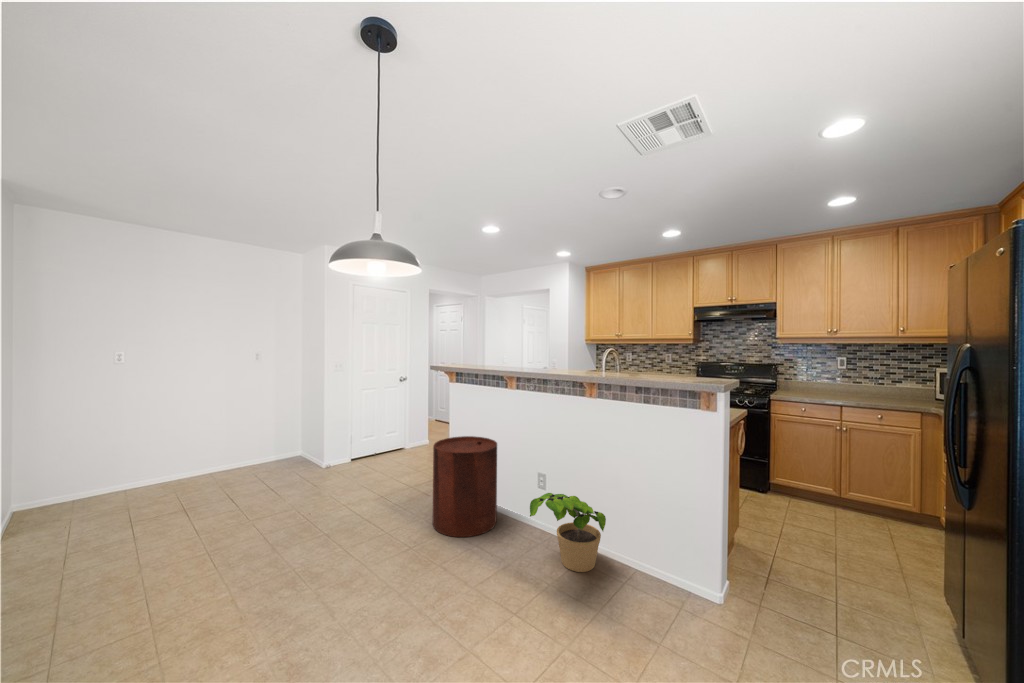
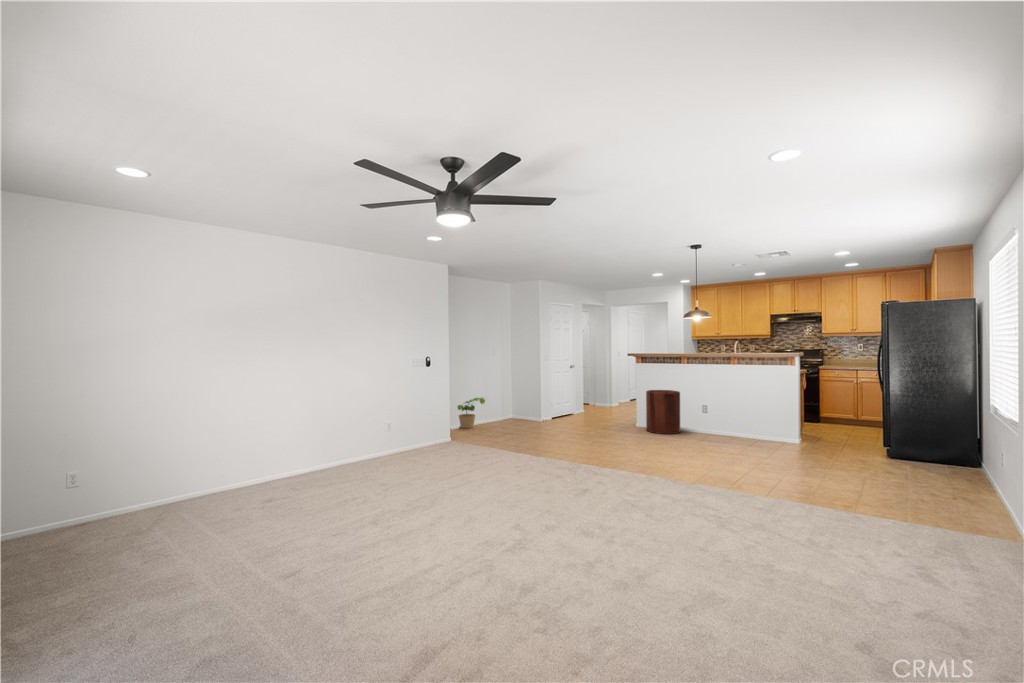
potted plant: present [530,493,606,572] -> present [458,398,485,428]

